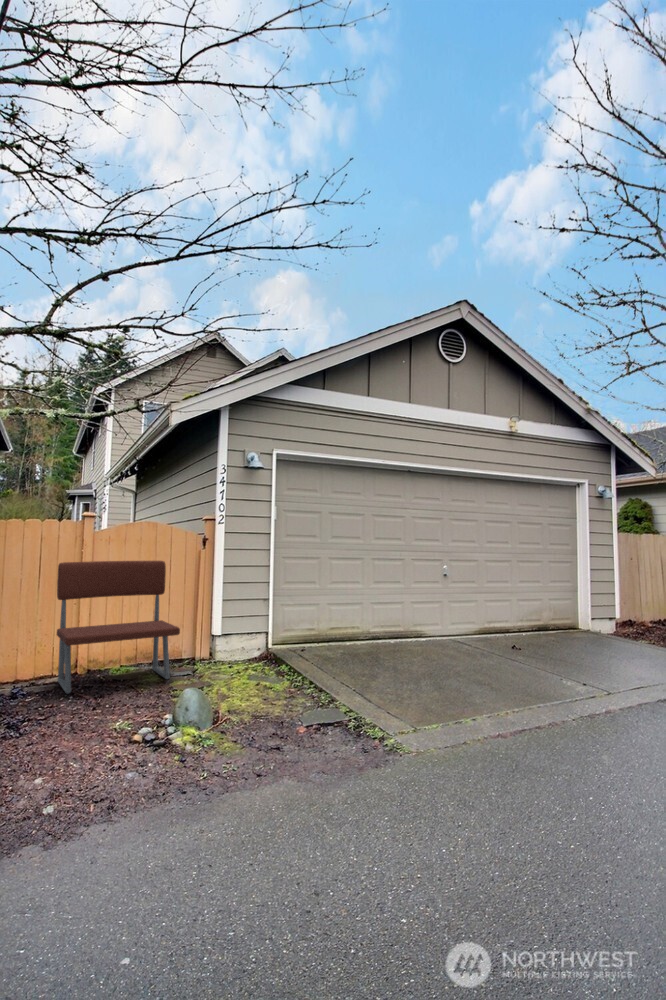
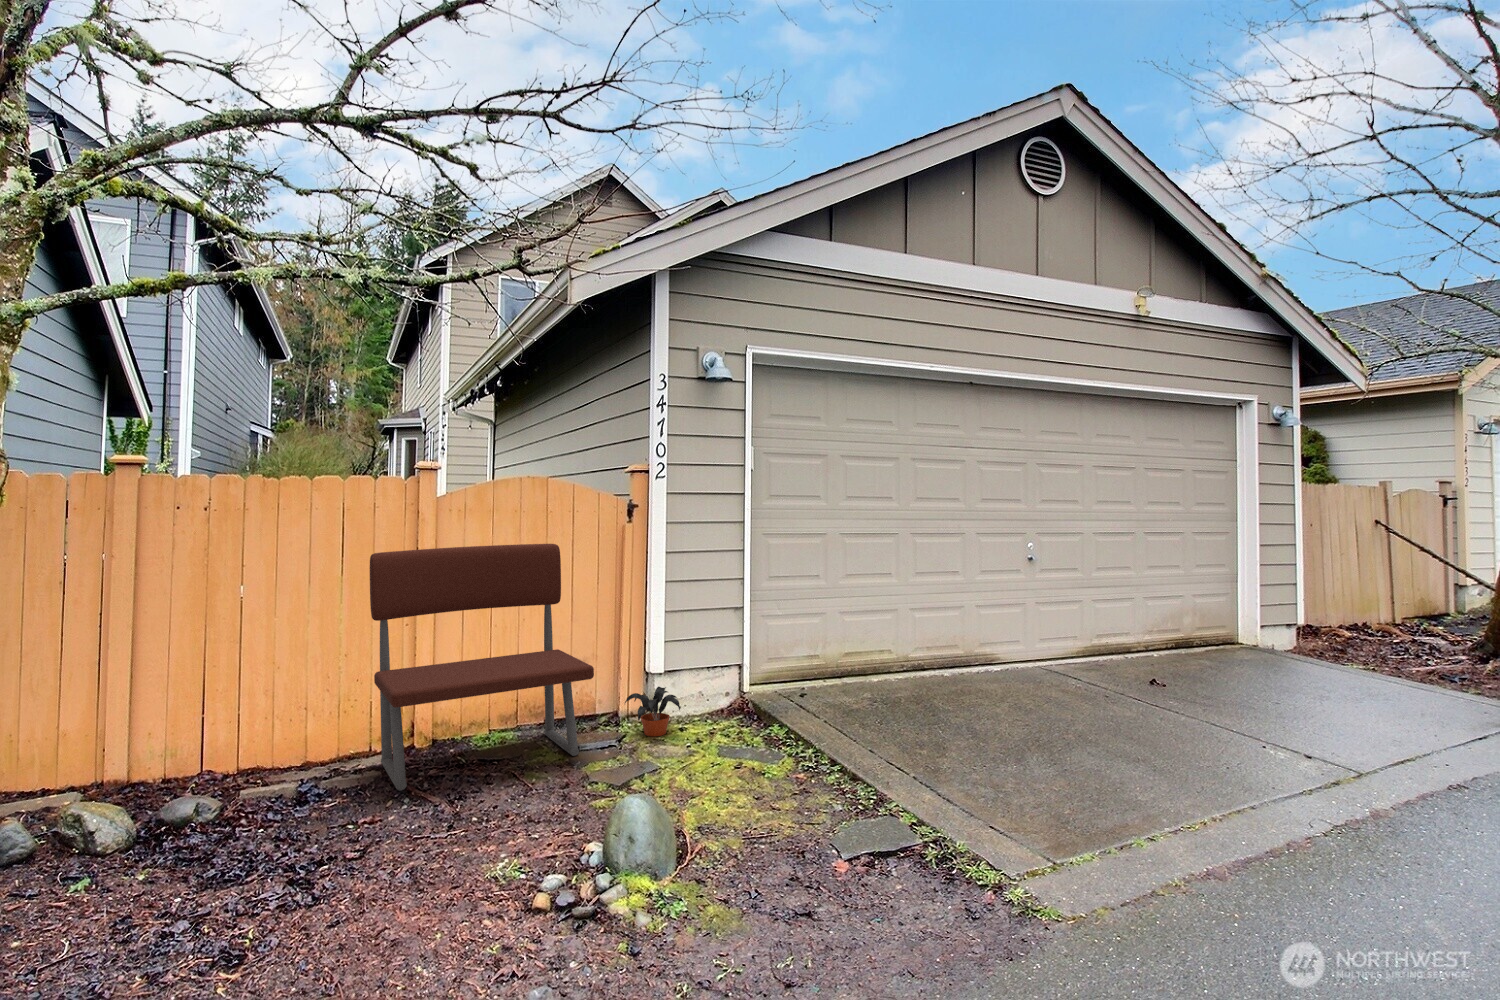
potted plant: none [198,643,230,671] -> present [625,687,680,736]

